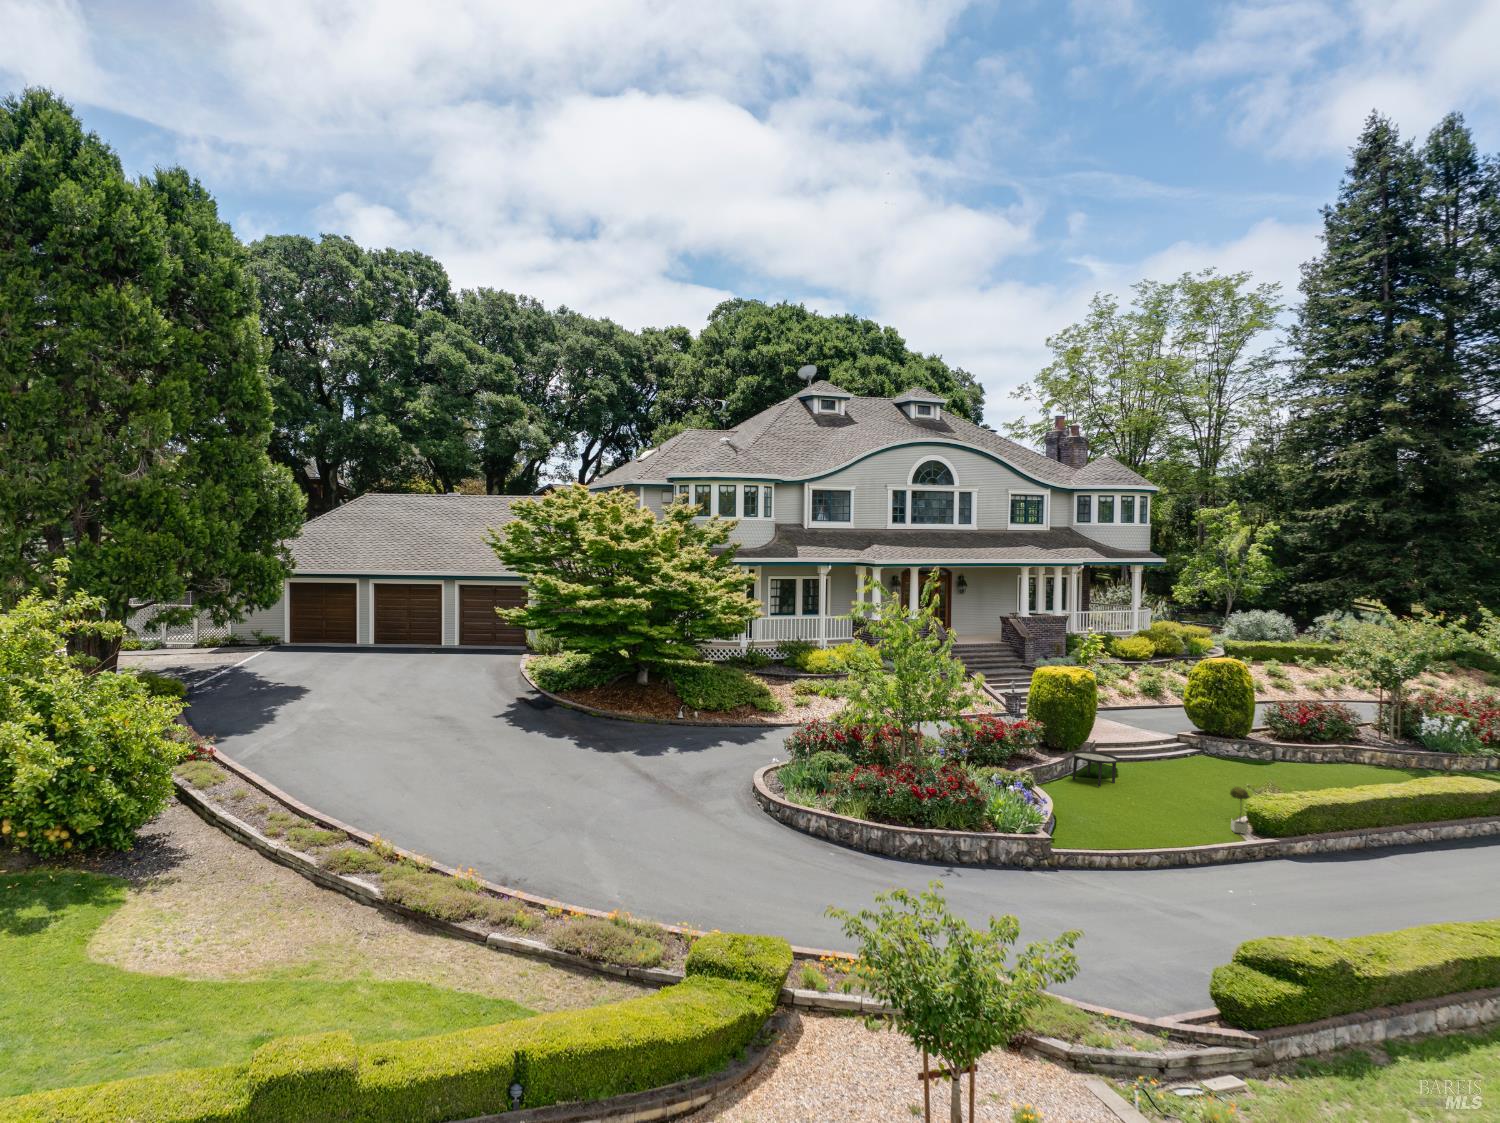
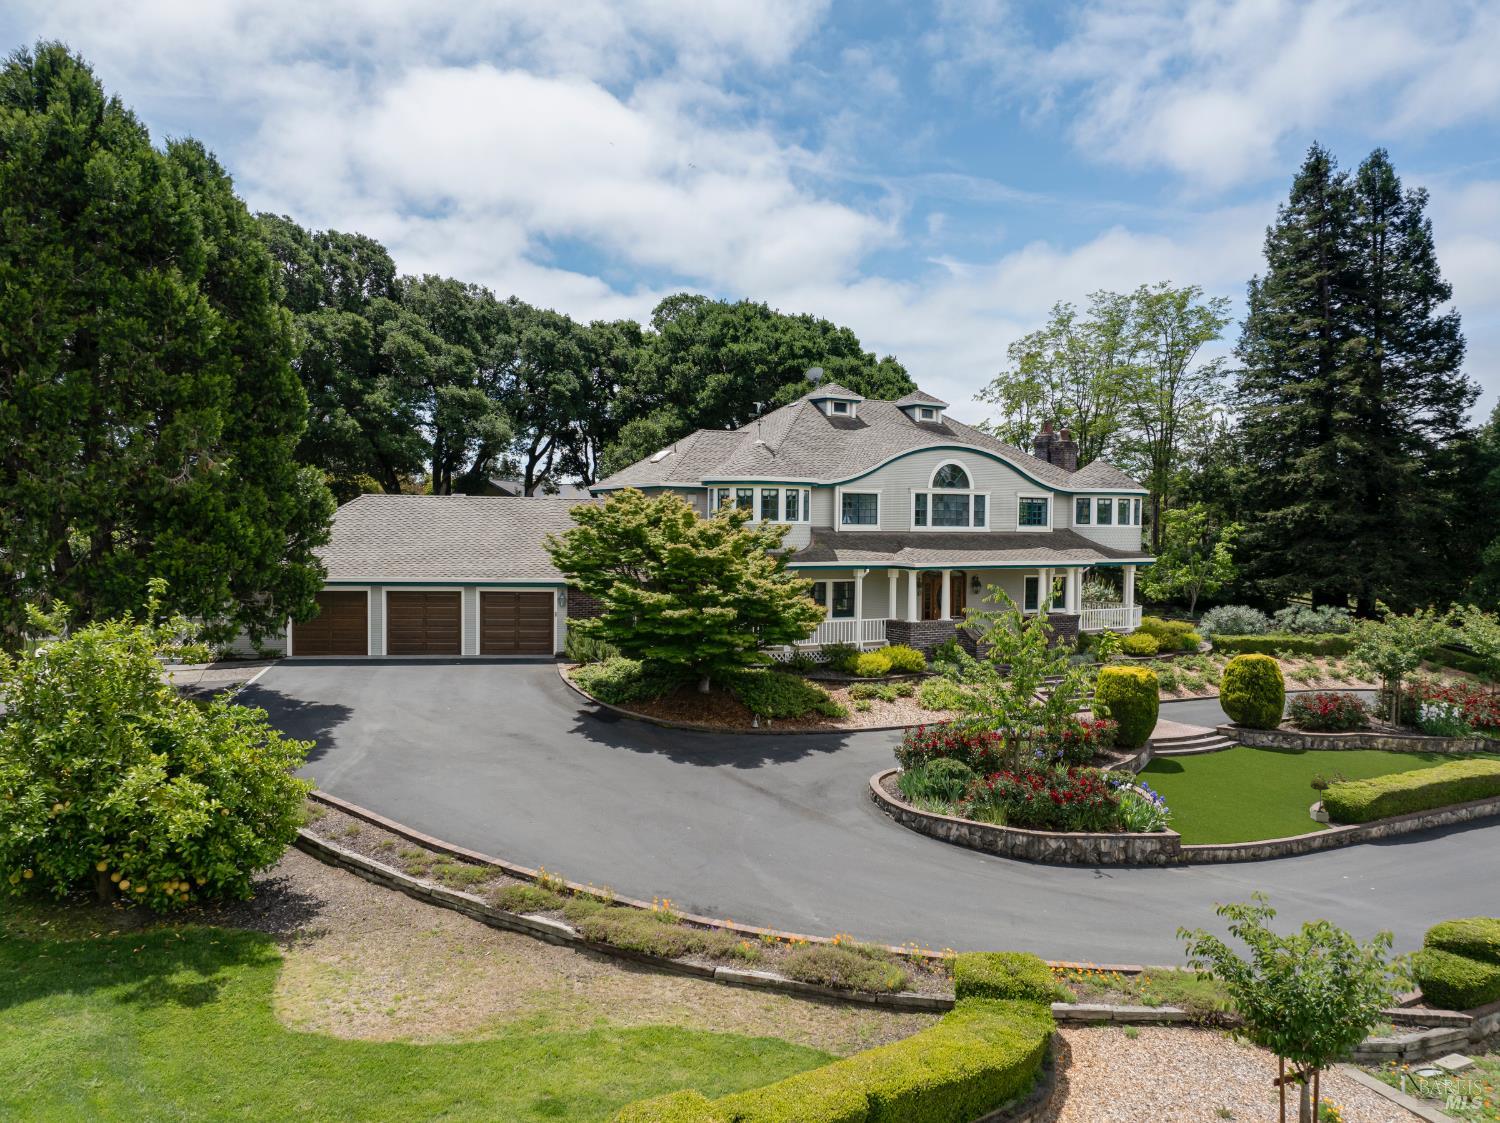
round table: present [1072,751,1119,787] -> none [1143,747,1190,780]

